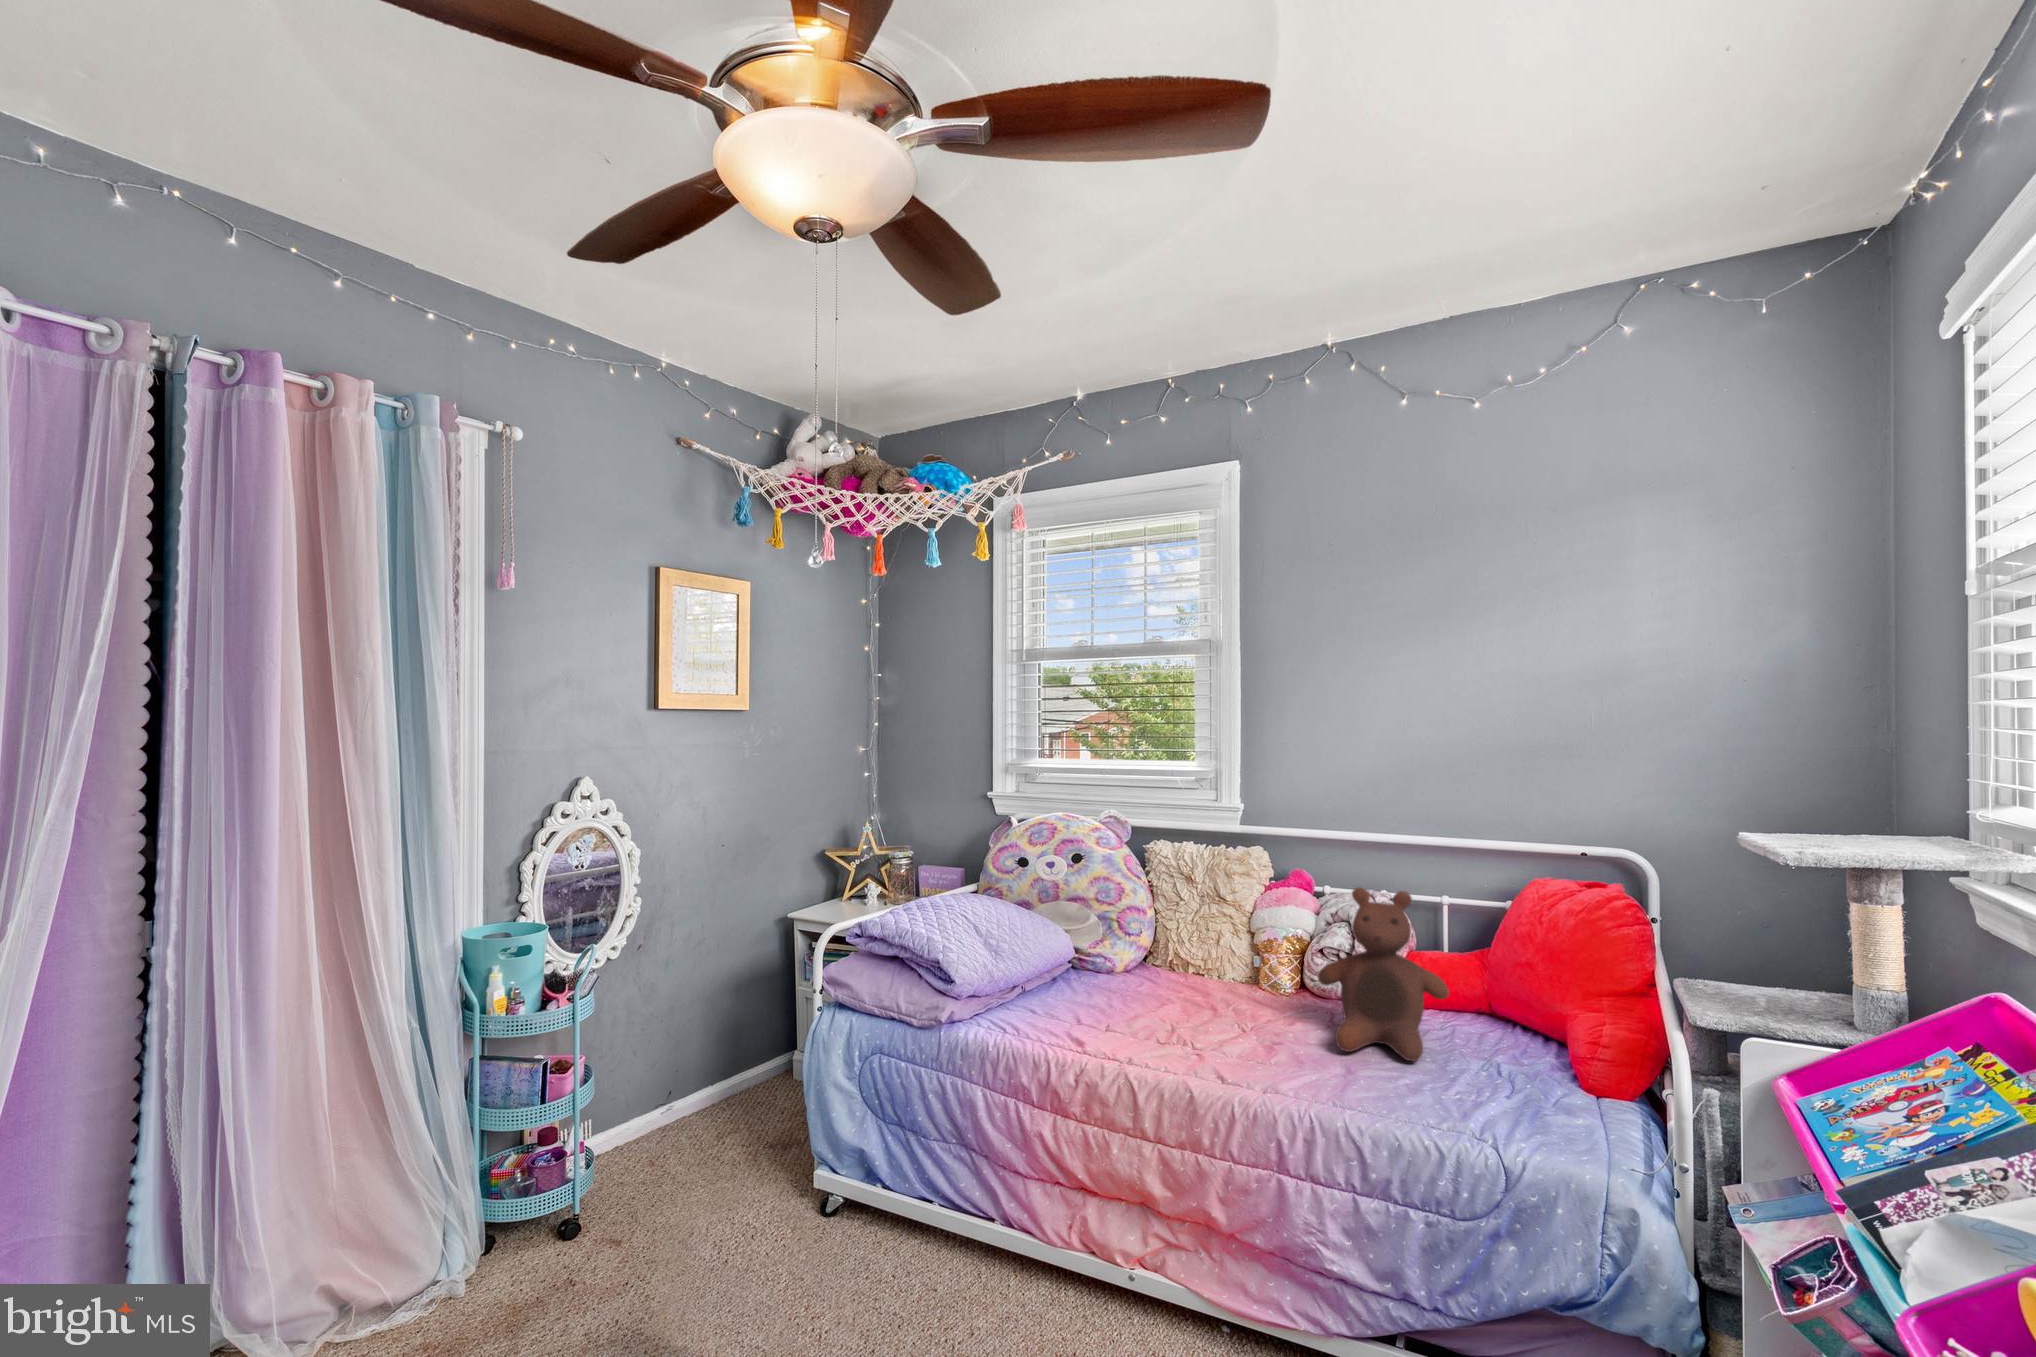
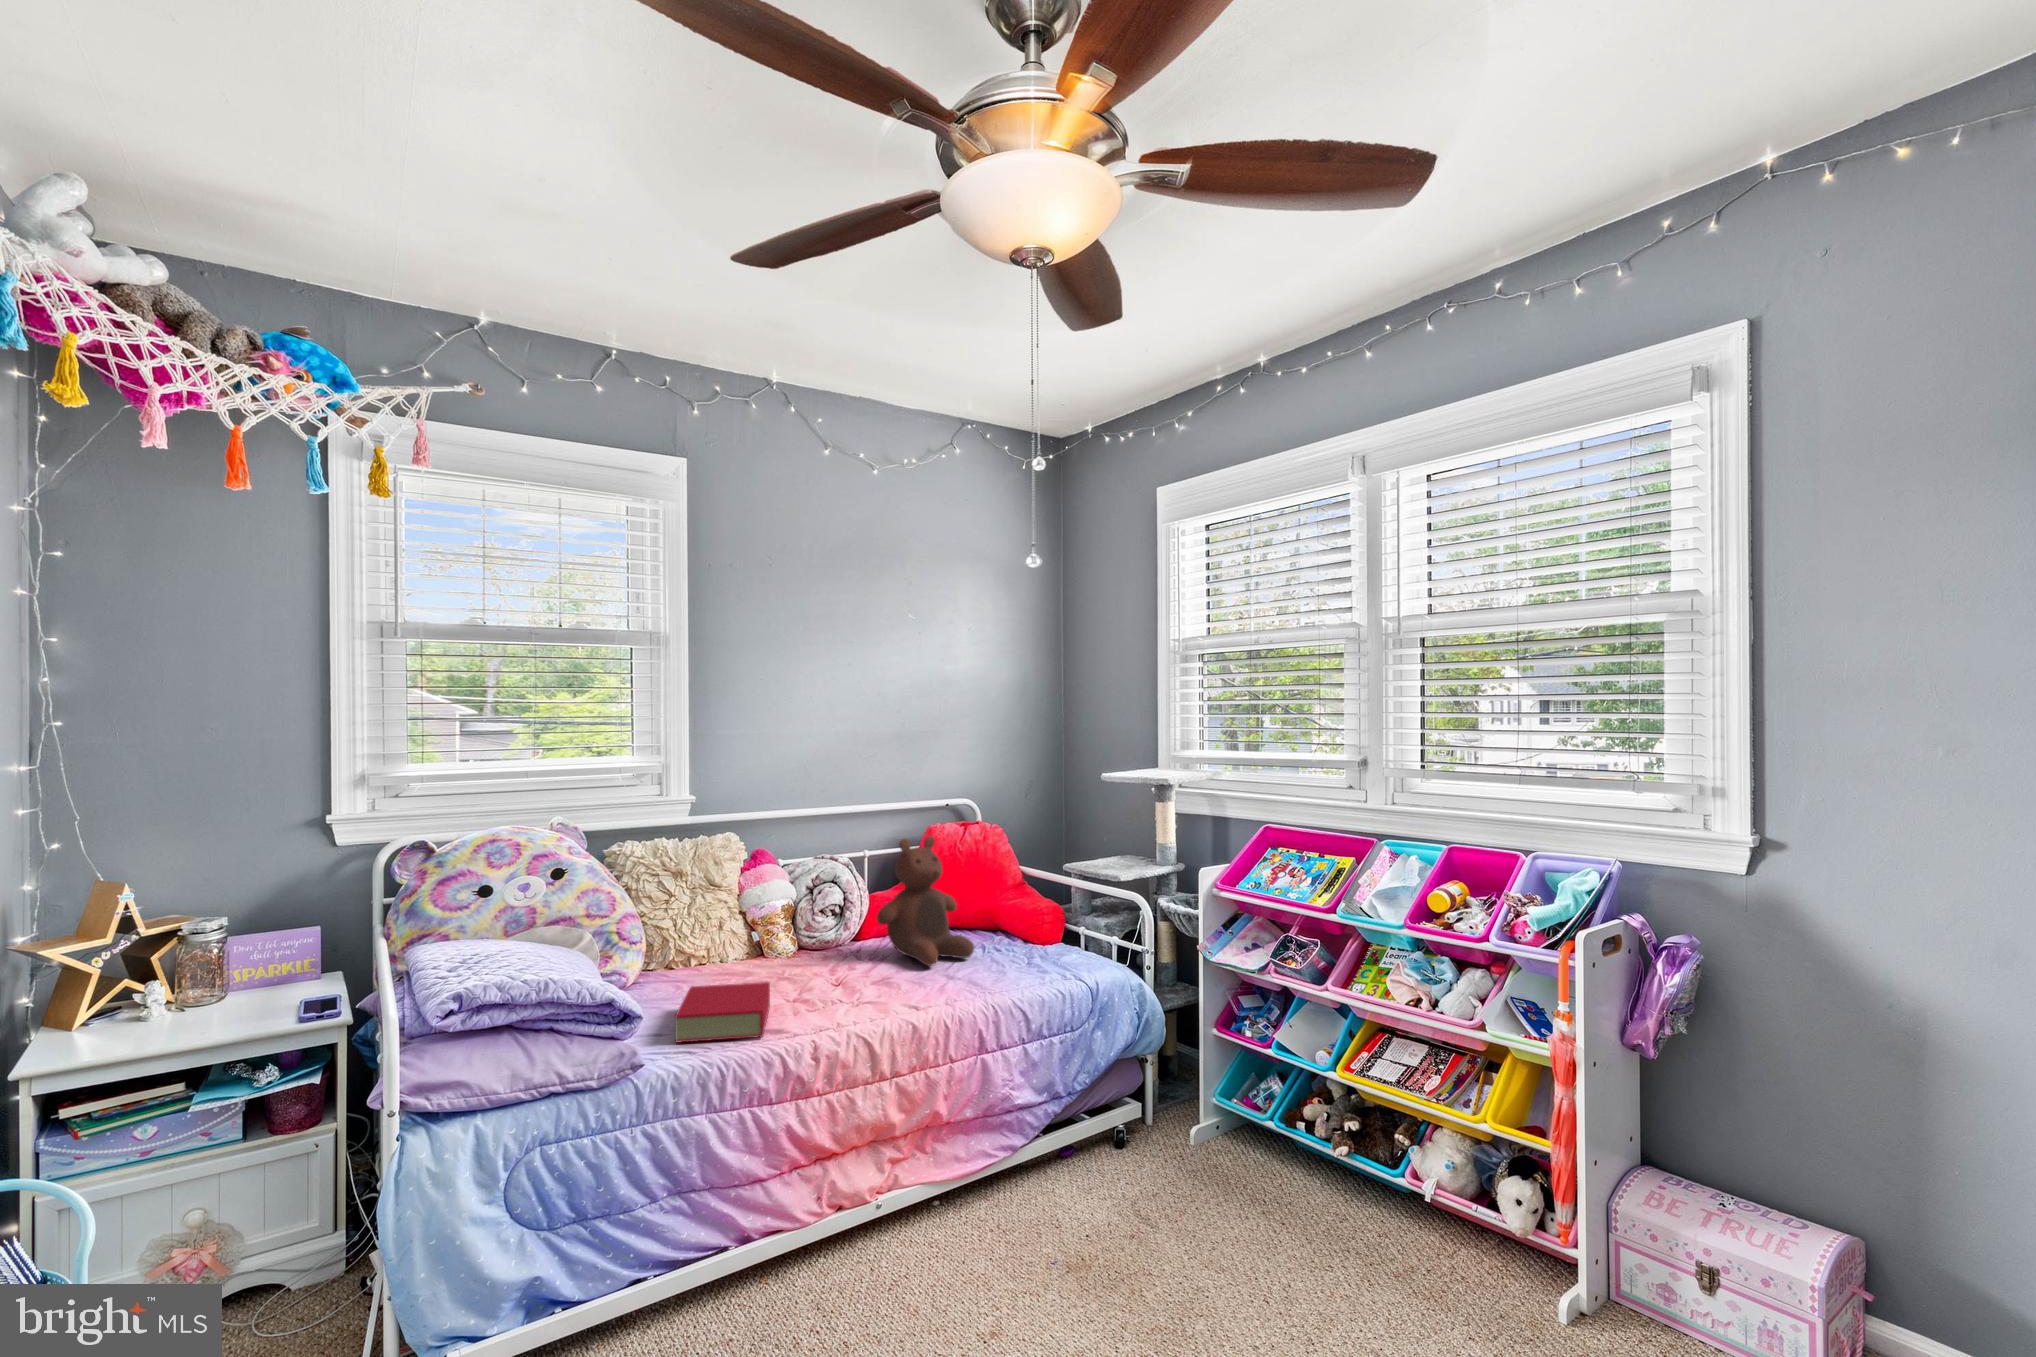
book: none [1011,981,1137,1042] -> present [675,982,770,1043]

